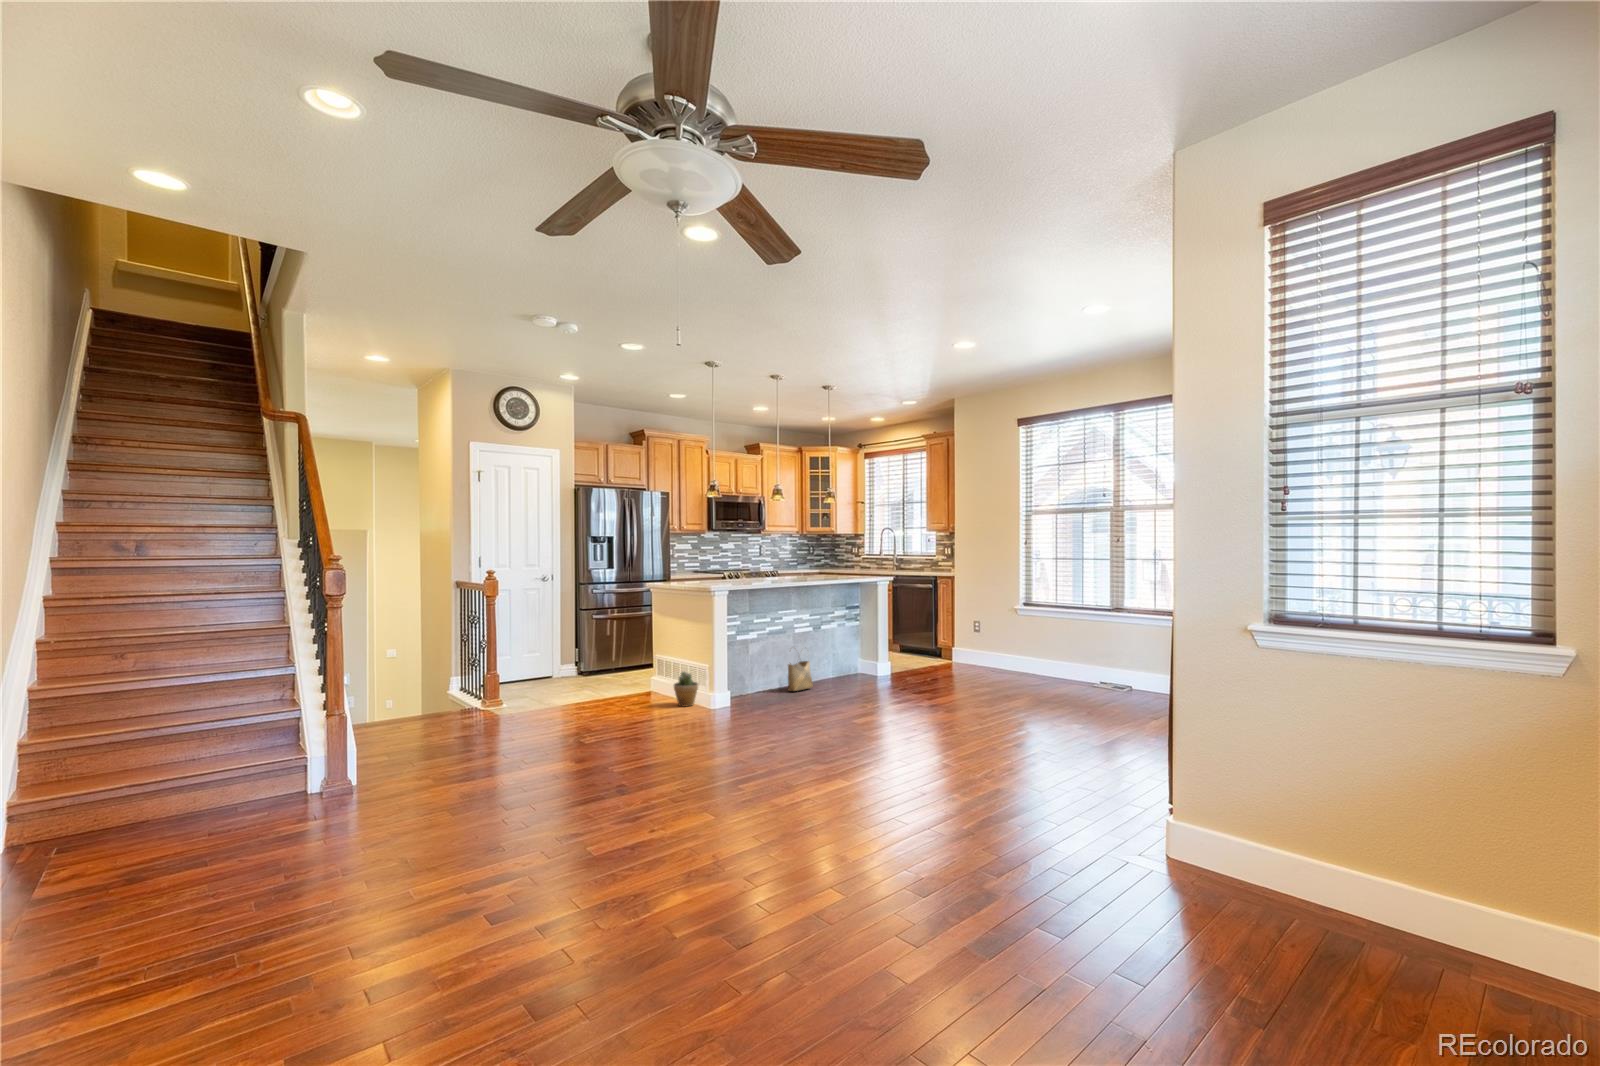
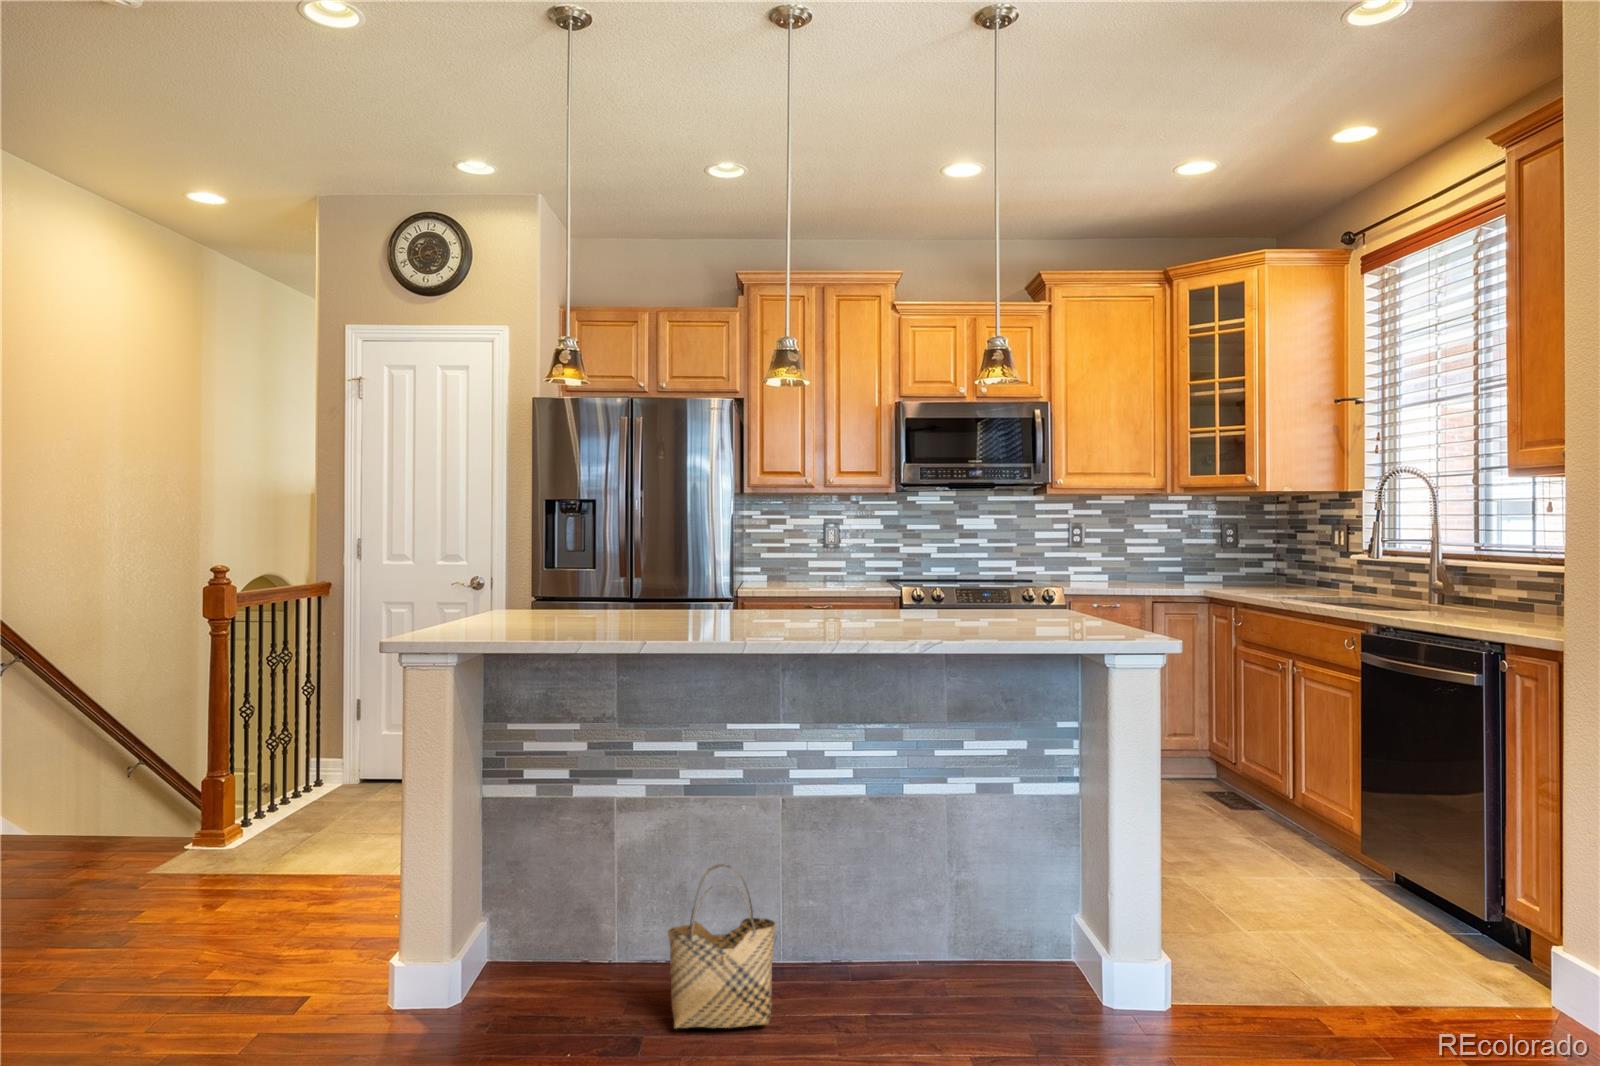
potted plant: present [674,671,698,707] -> none [294,885,377,999]

